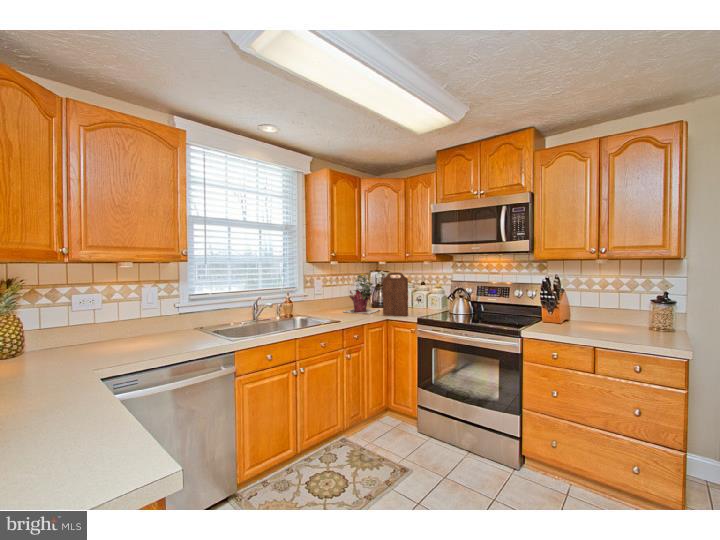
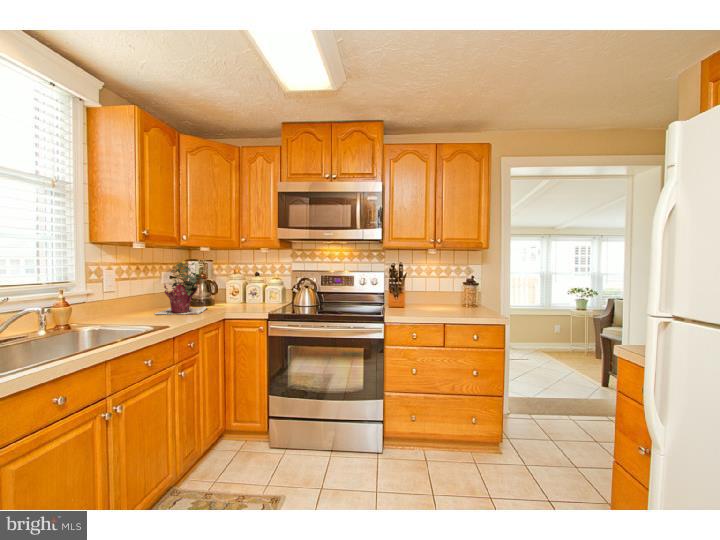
cutting board: present [383,272,408,316] -> none [220,259,253,314]

